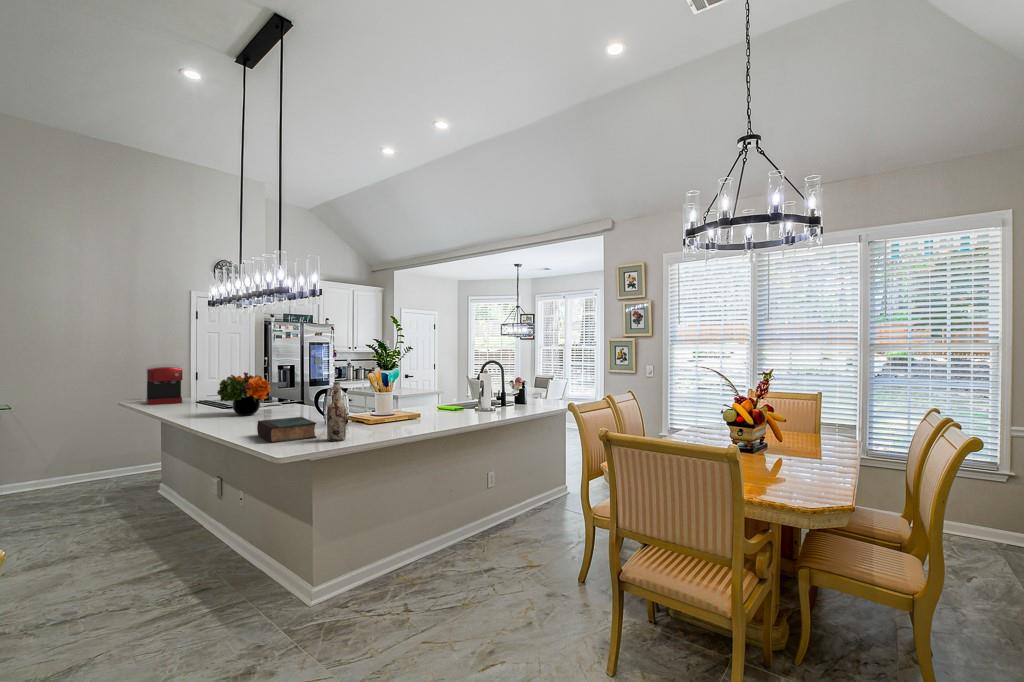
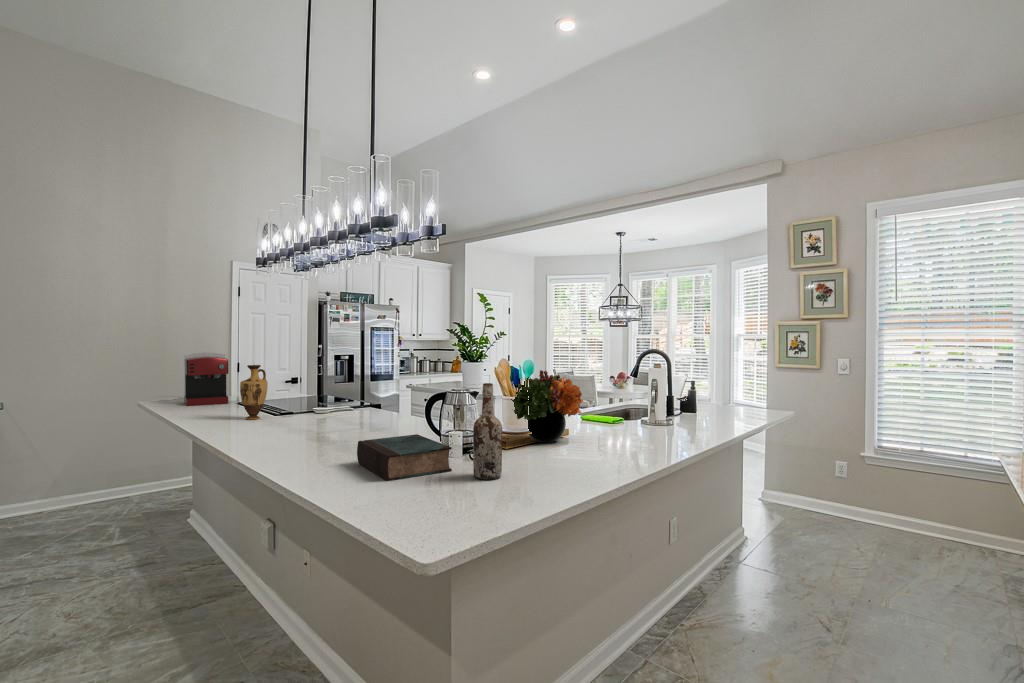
flower arrangement: present [217,372,272,416] -> present [511,370,583,442]
vase: none [188,373,209,413] -> present [240,365,268,420]

